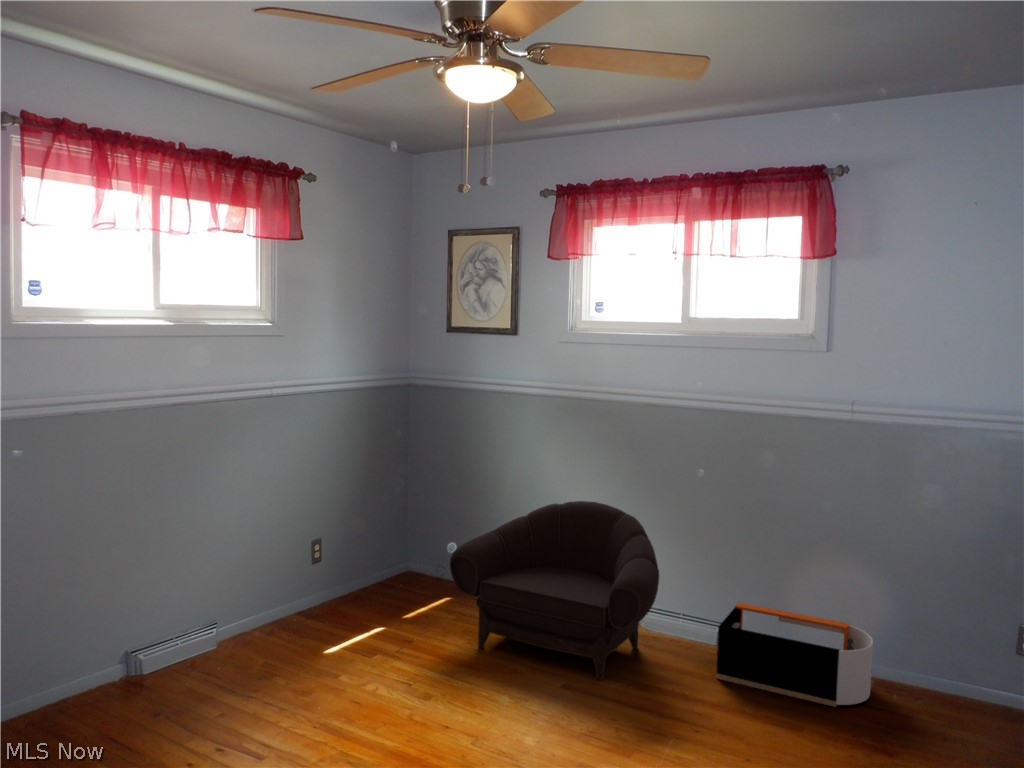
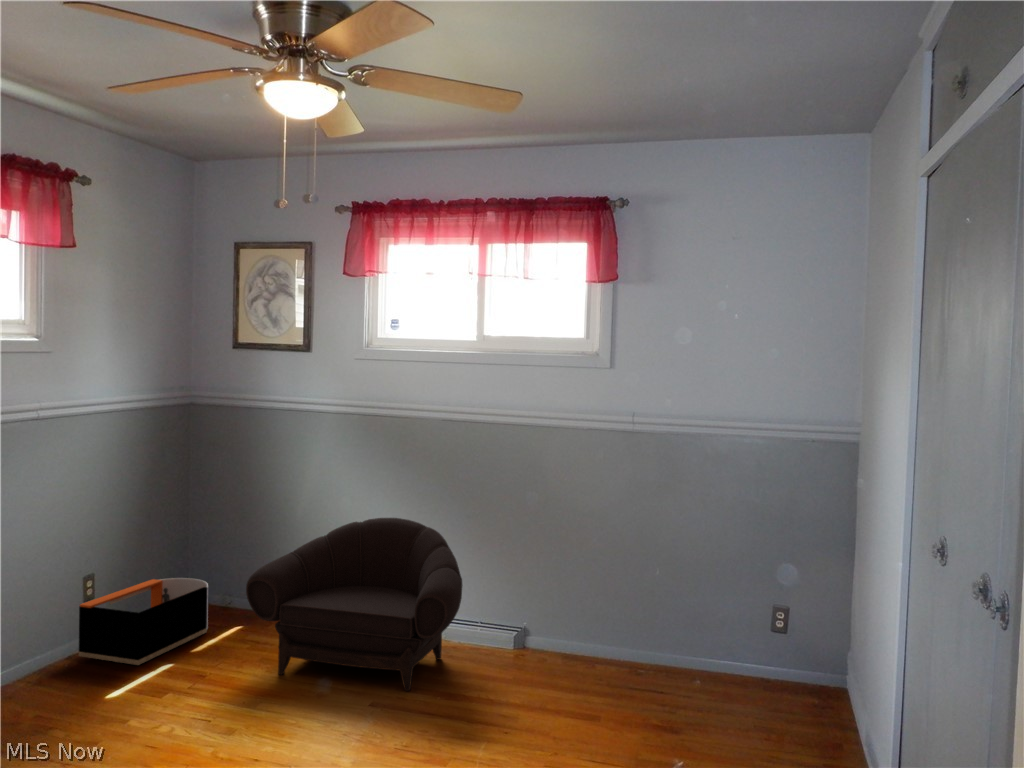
storage bin: present [716,602,873,707] -> present [79,578,208,665]

